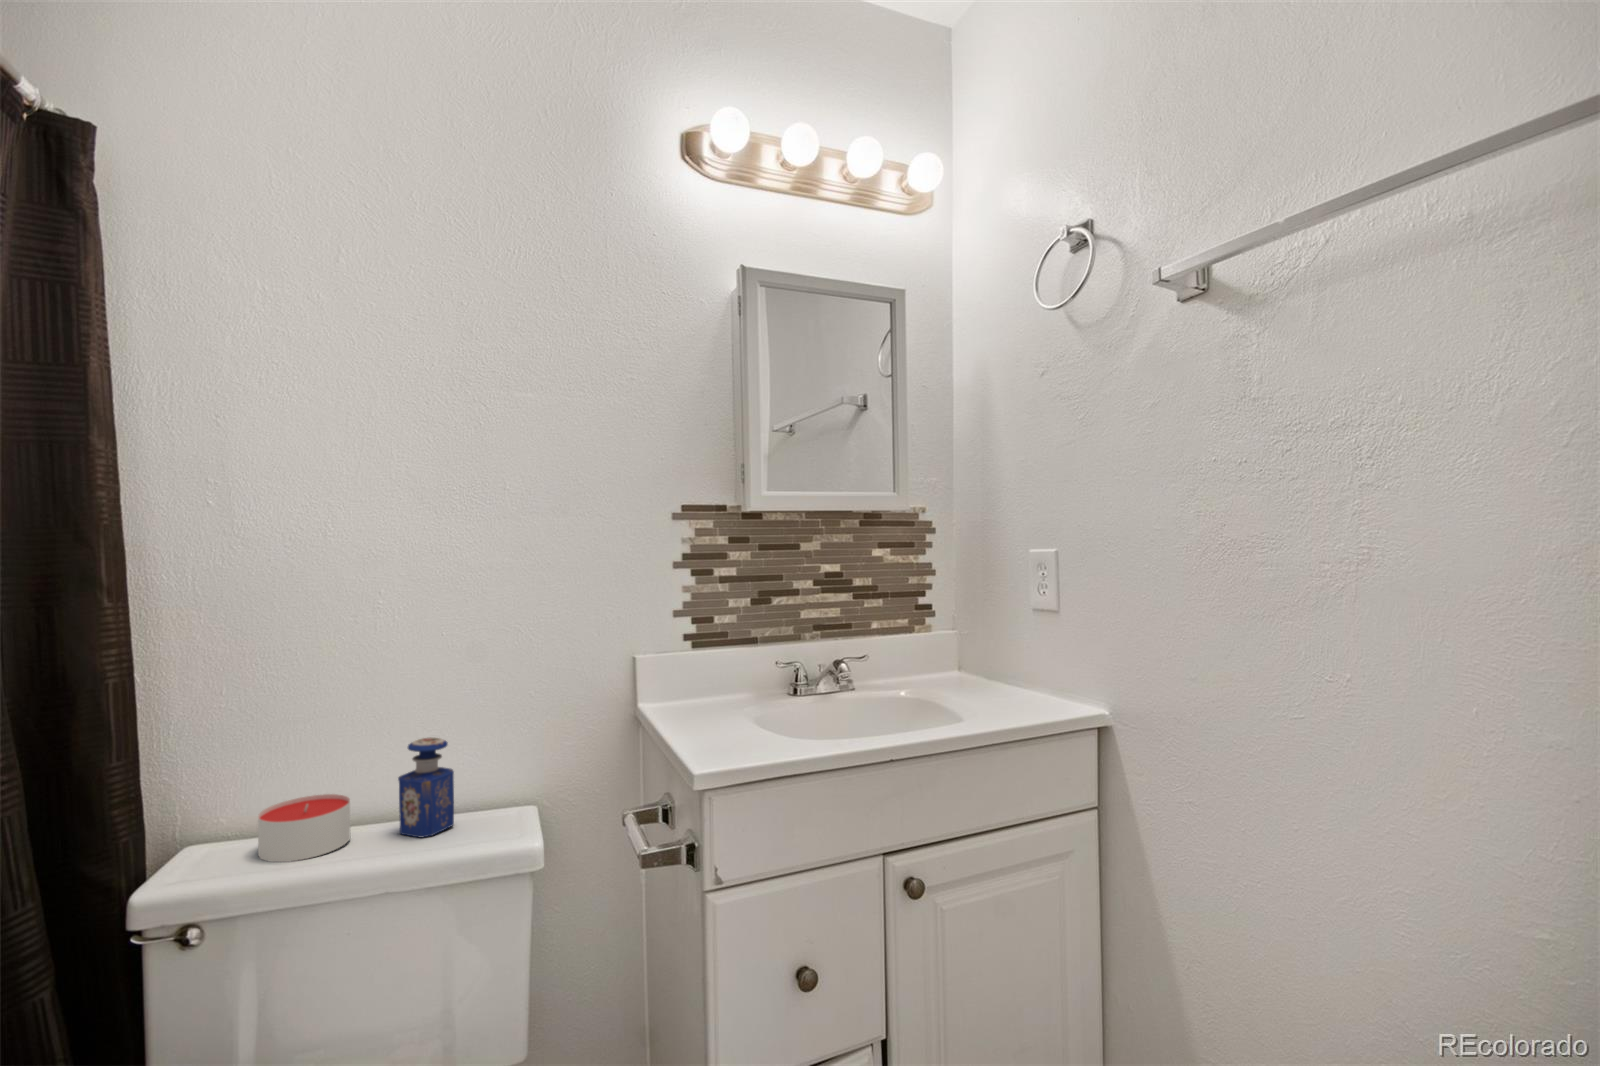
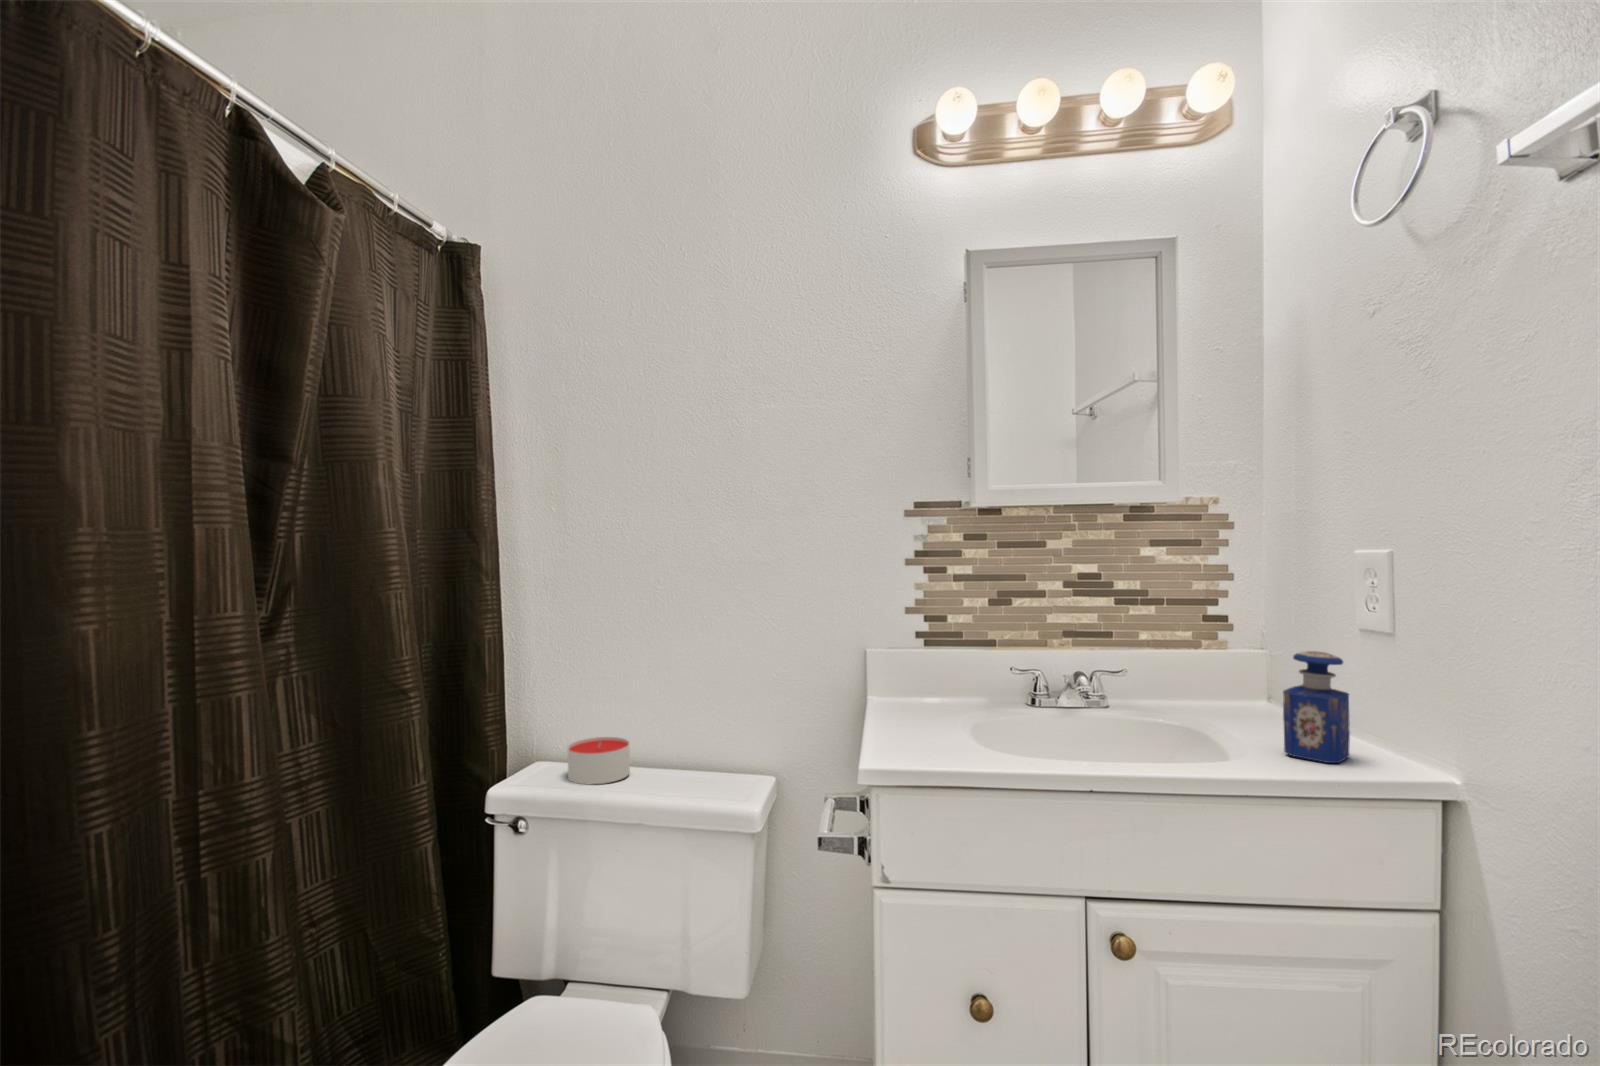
perfume bottle: present [398,738,454,837] -> present [1283,651,1350,763]

